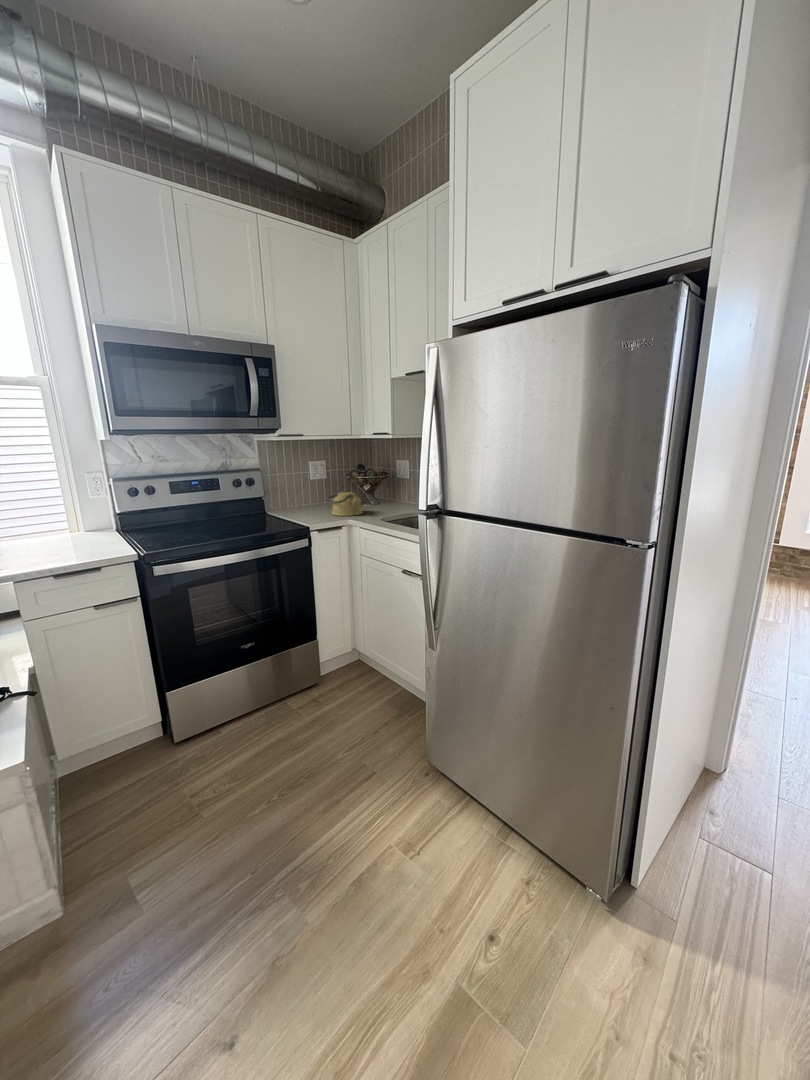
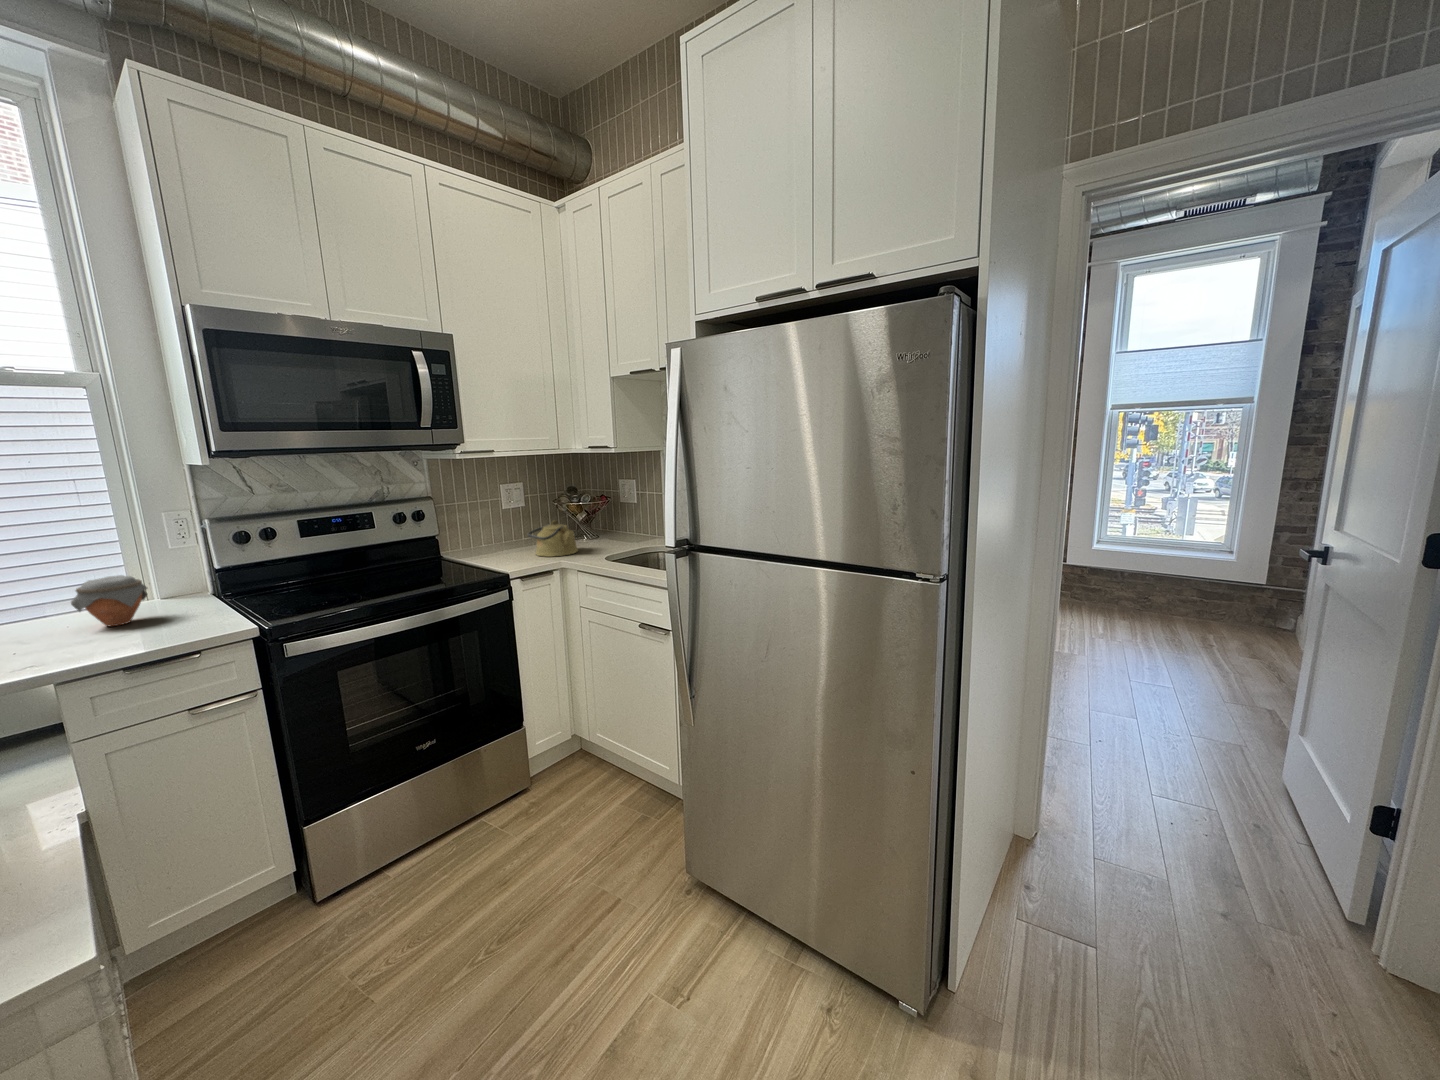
jar: none [27,514,74,547] -> present [71,575,147,626]

